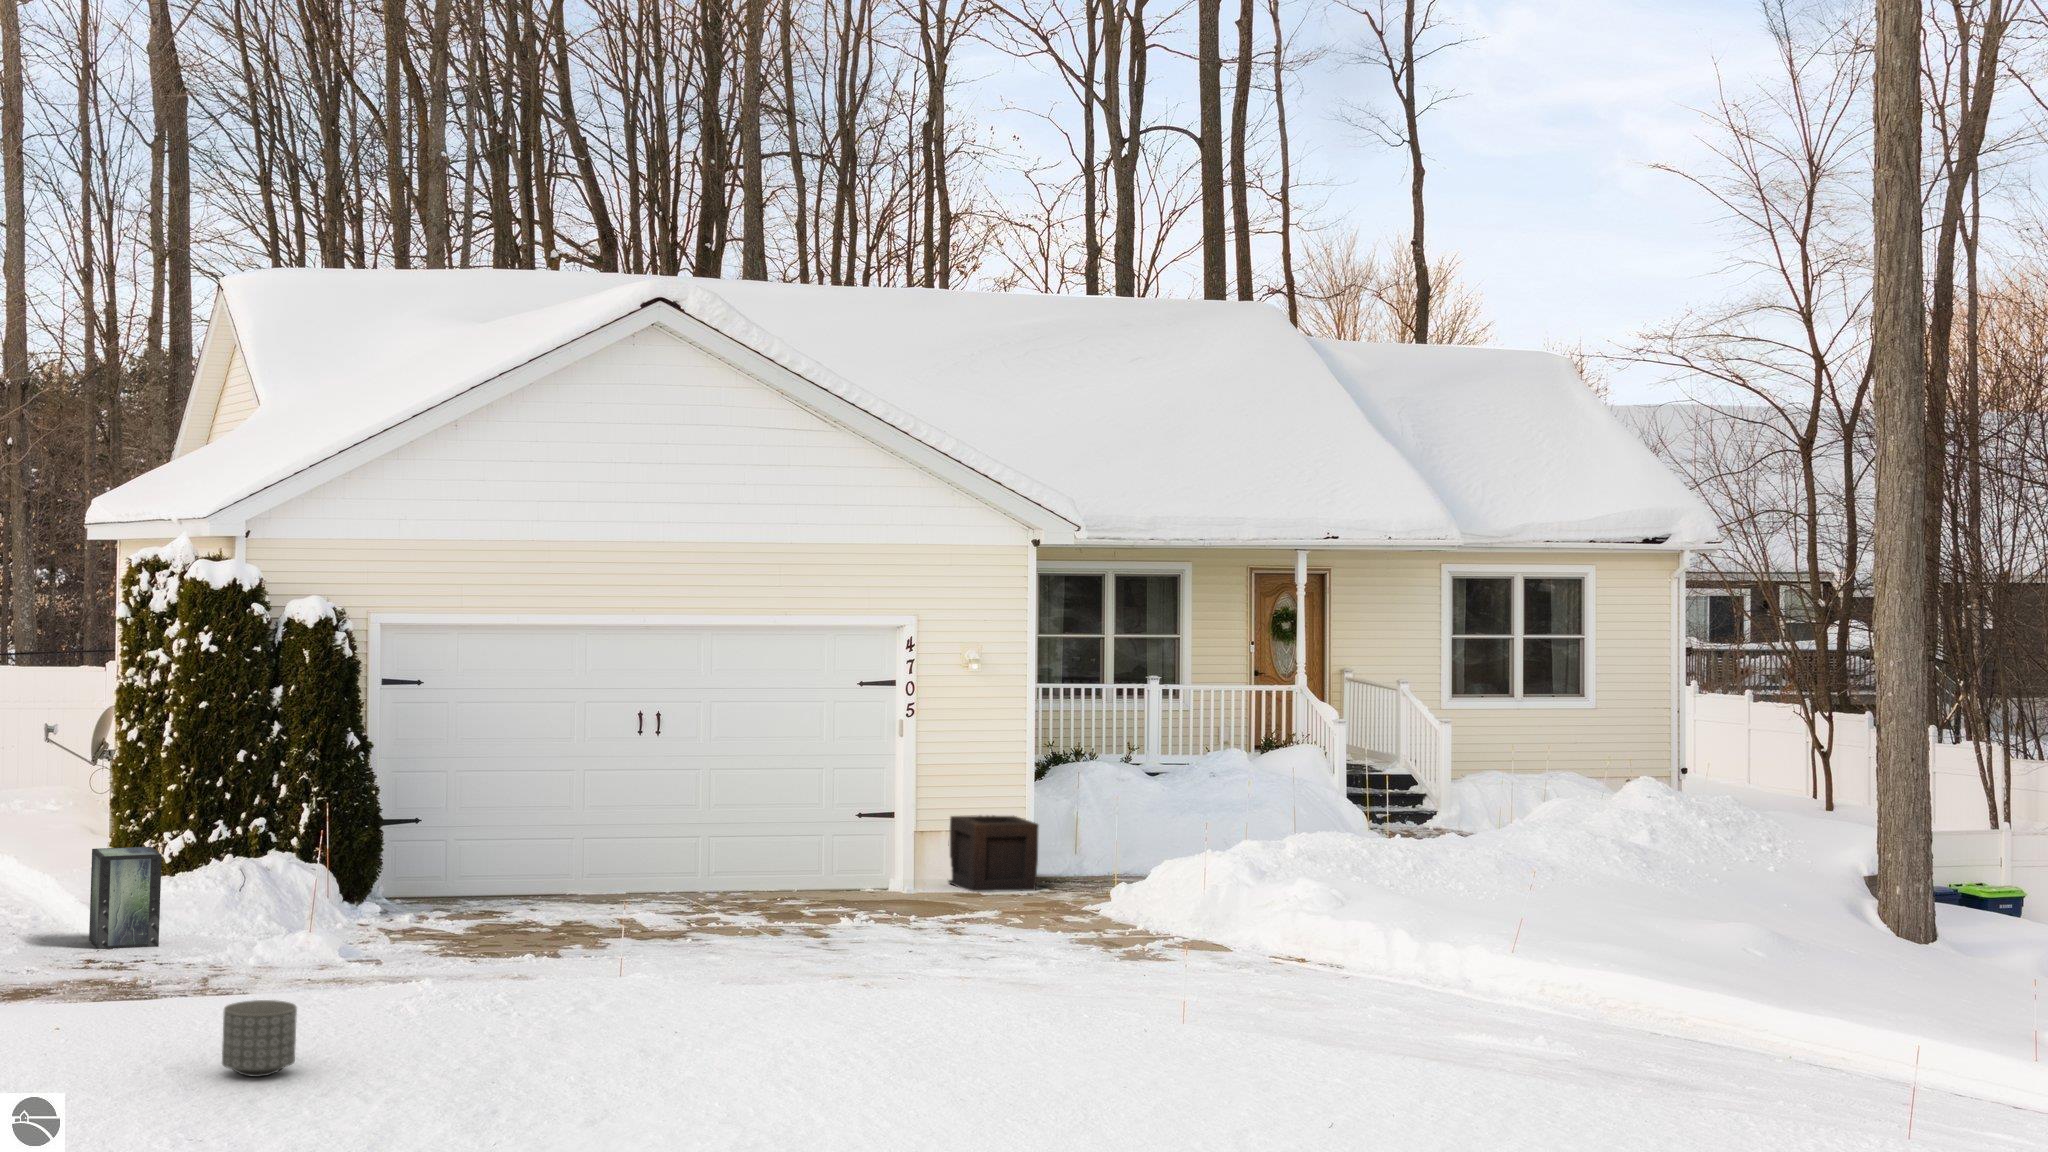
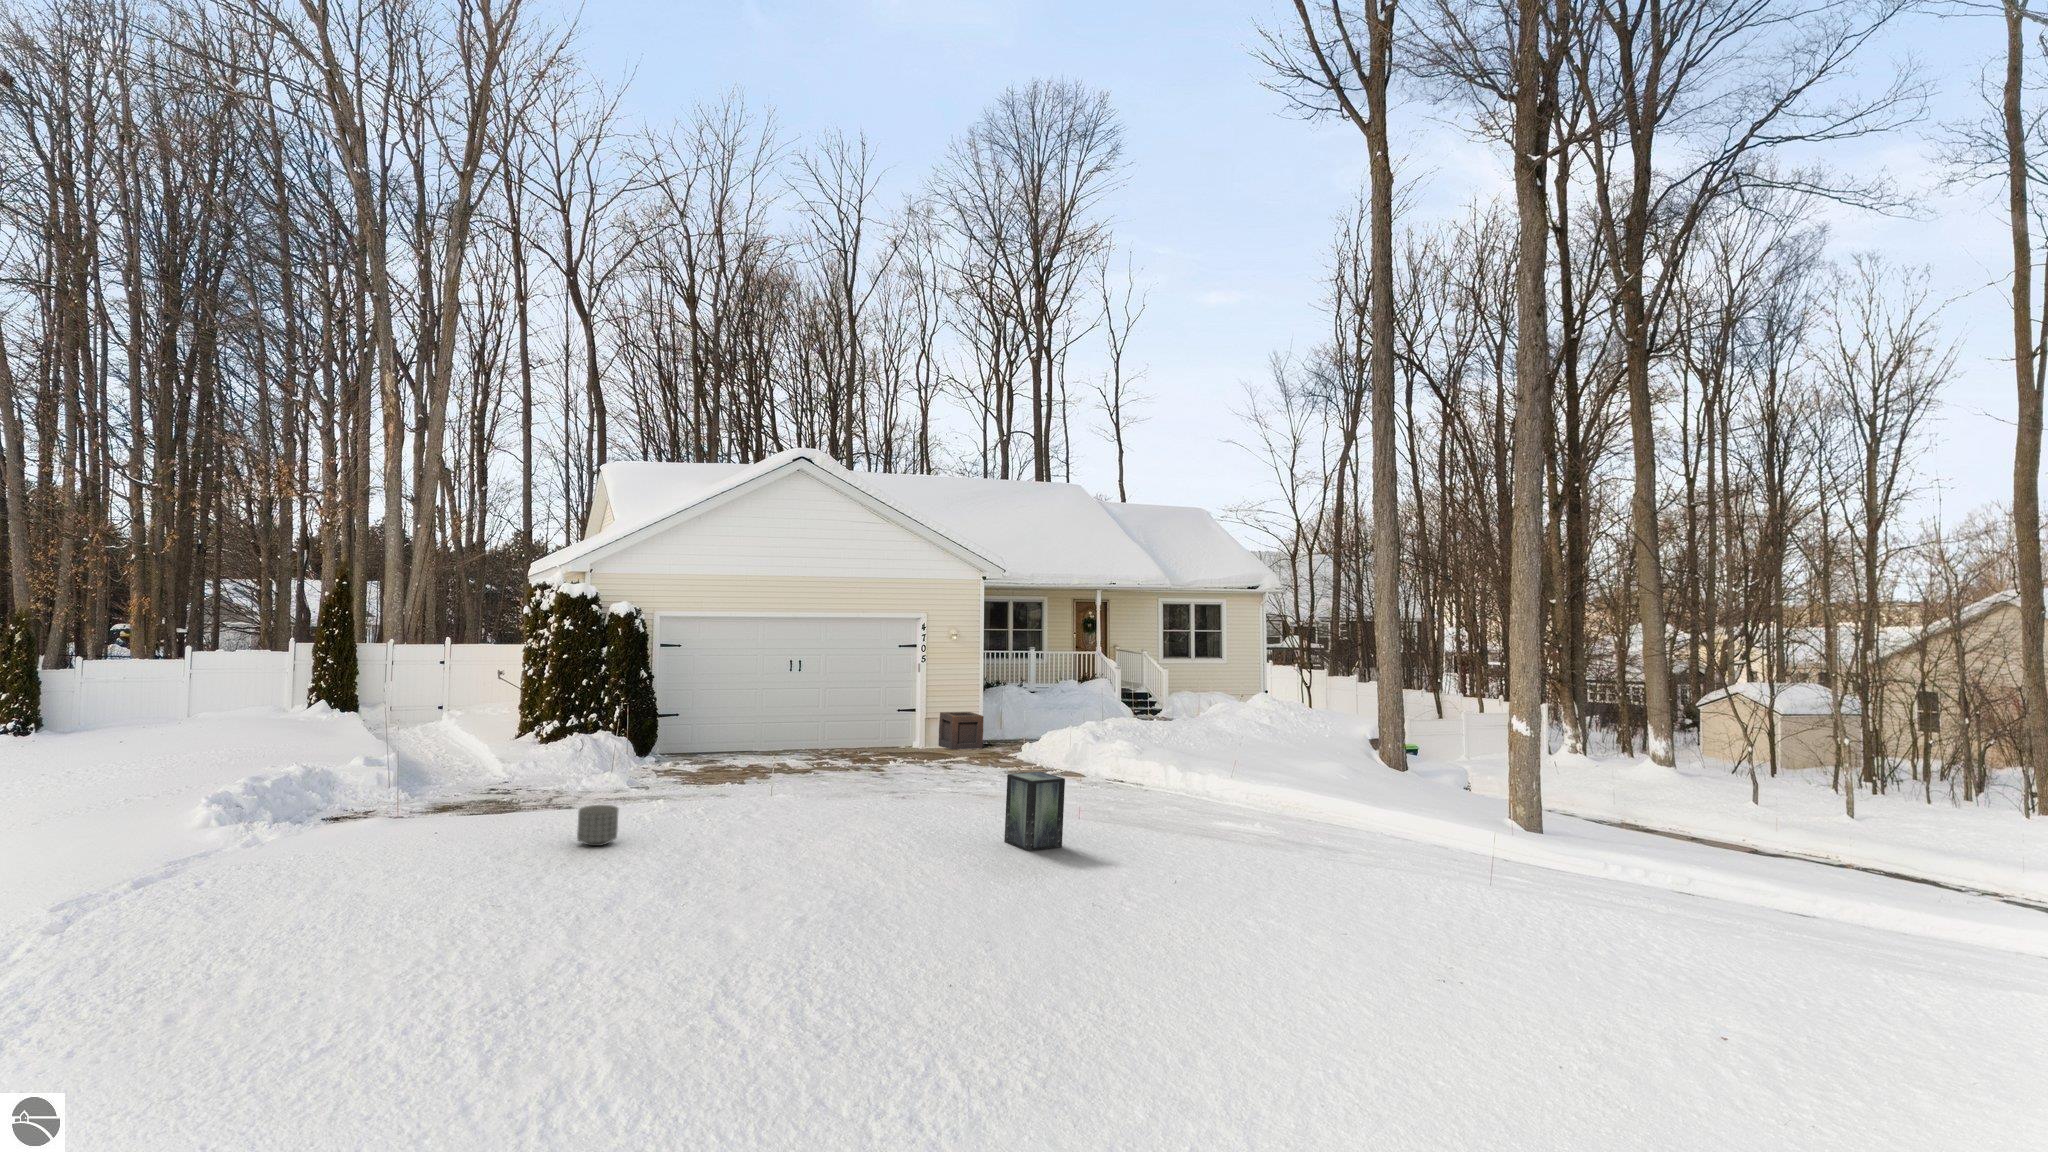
storage box: present [89,847,162,949] -> present [1004,772,1065,851]

